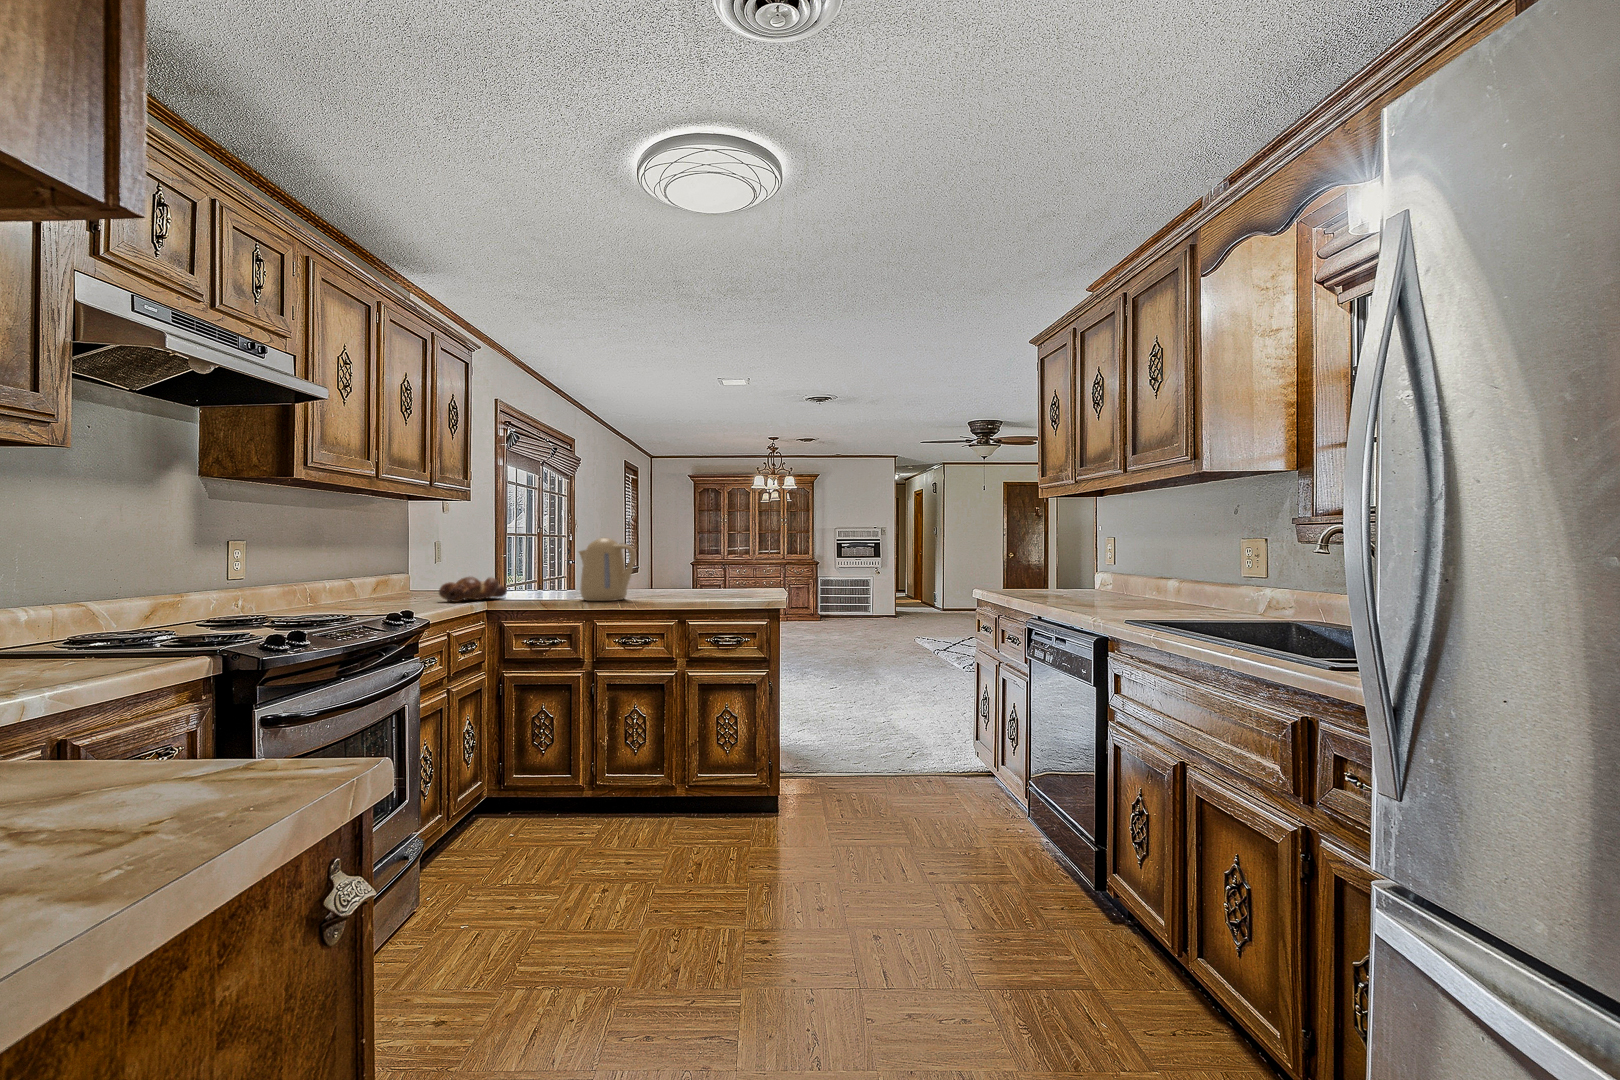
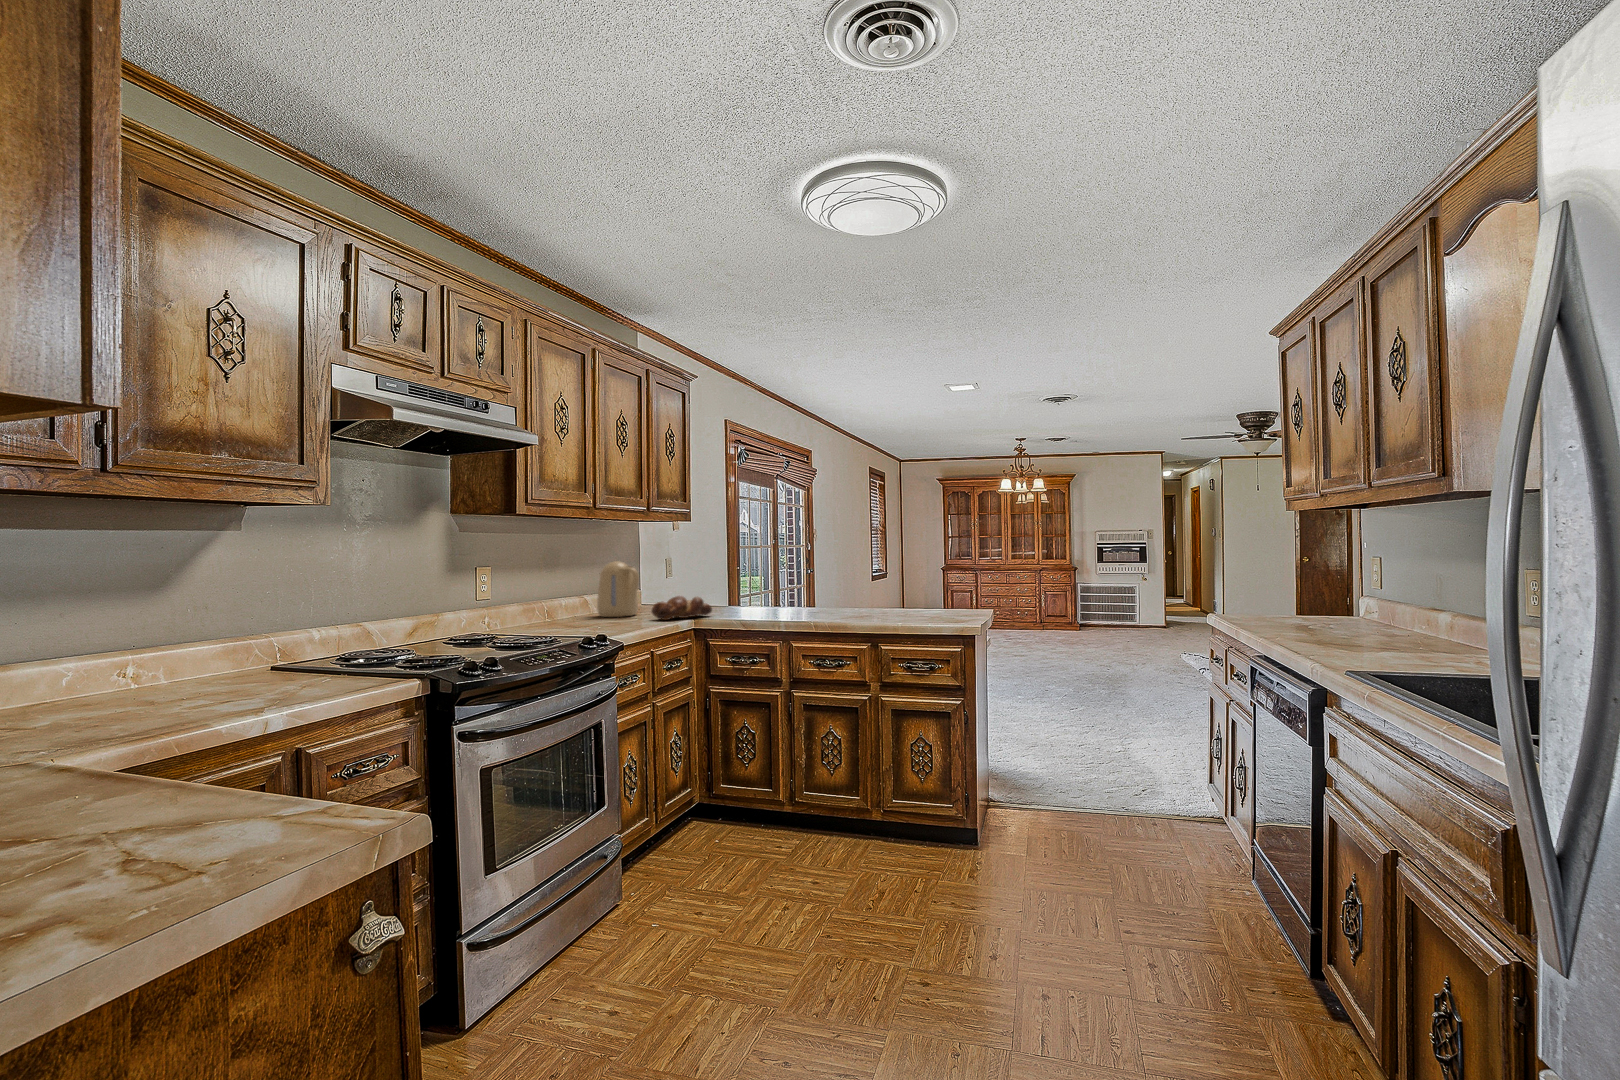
kettle: present [579,537,636,601] -> present [597,561,639,617]

